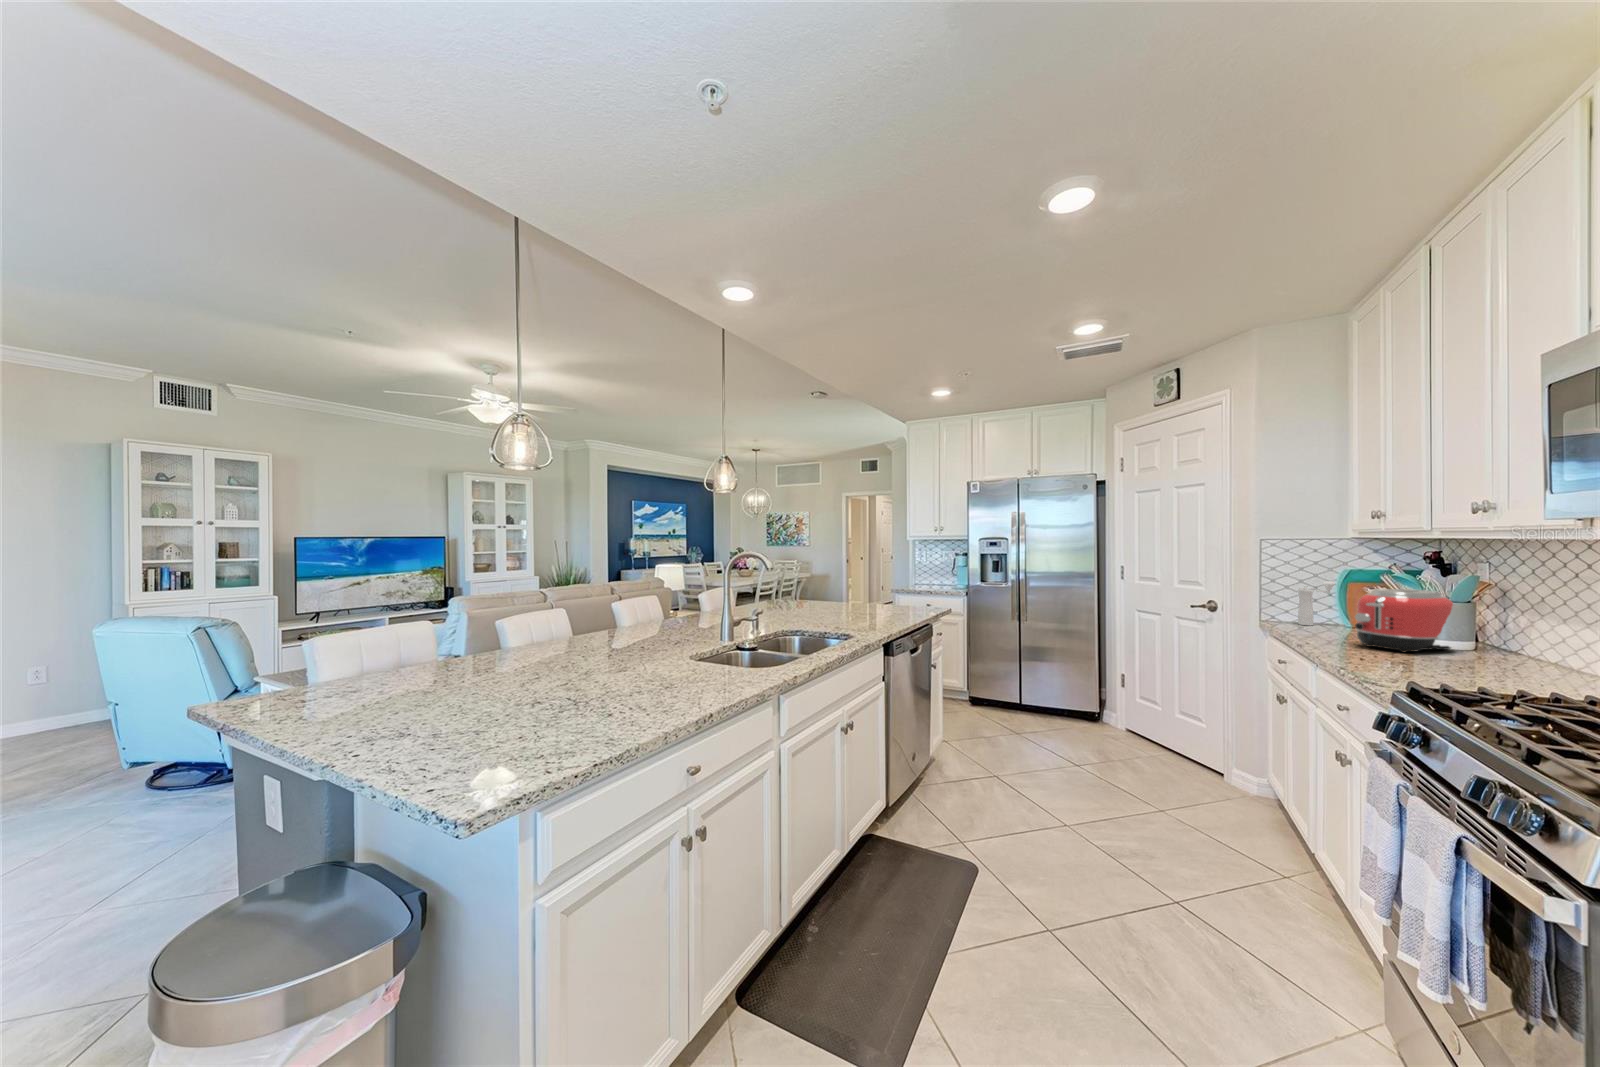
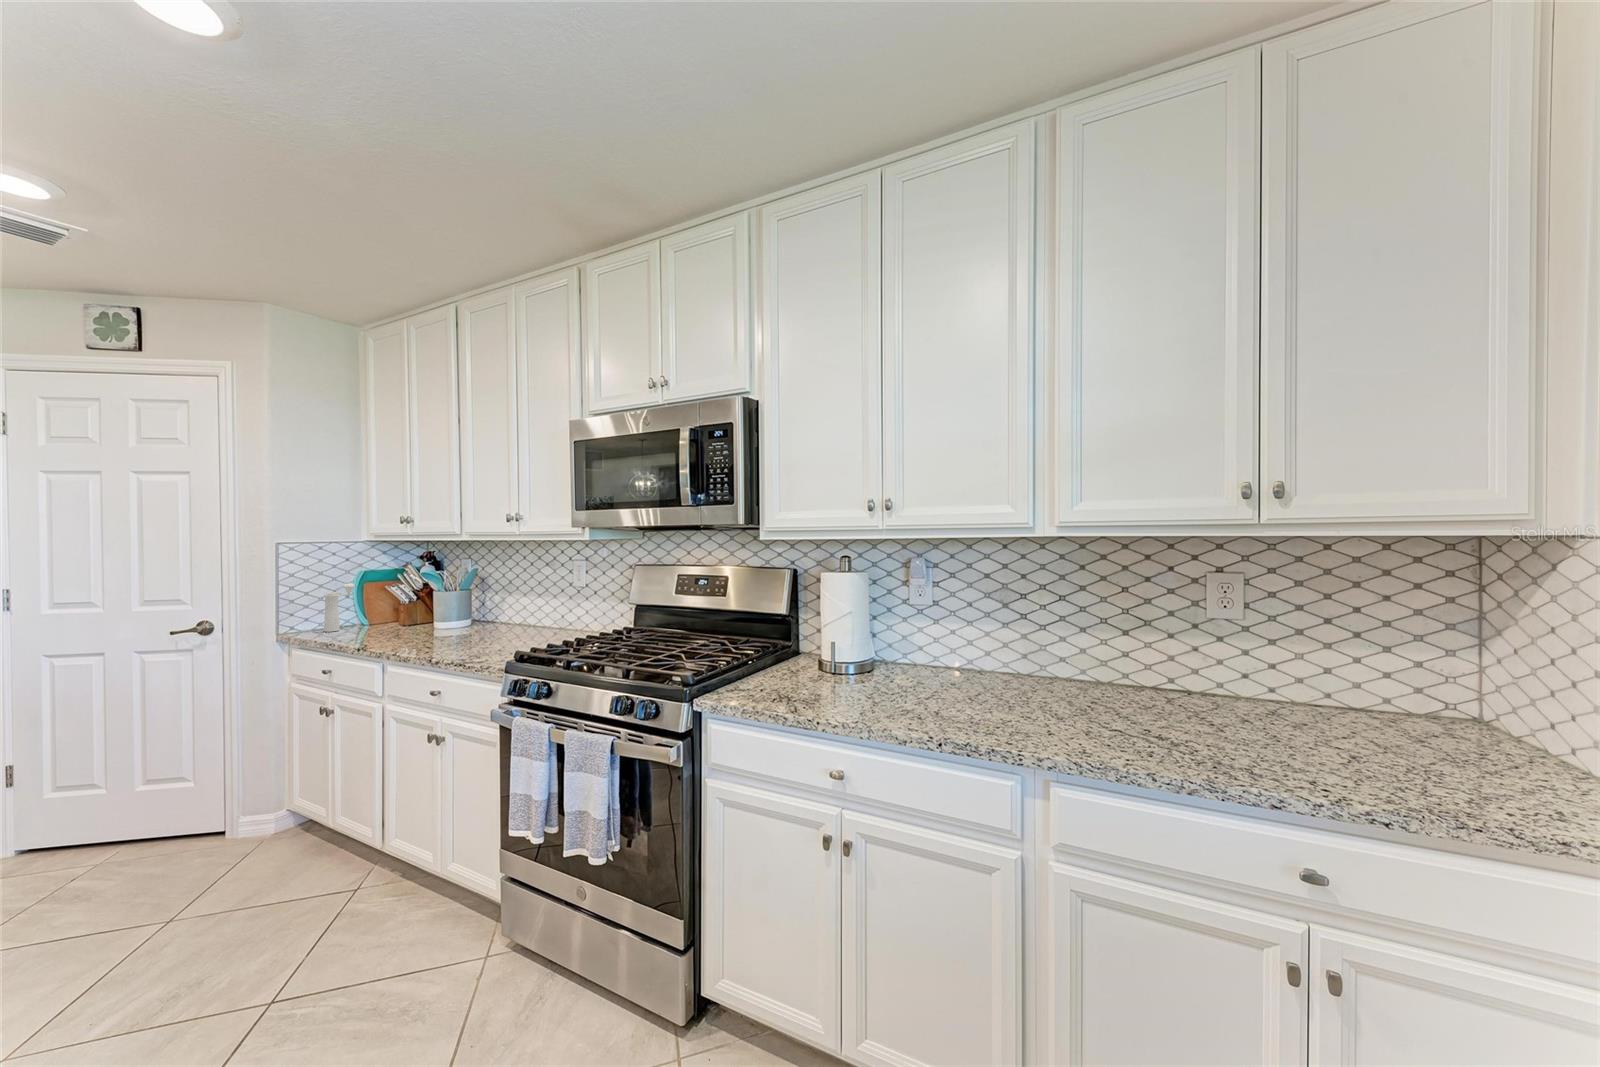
toaster: present [1355,589,1453,653] -> none [404,583,468,638]

